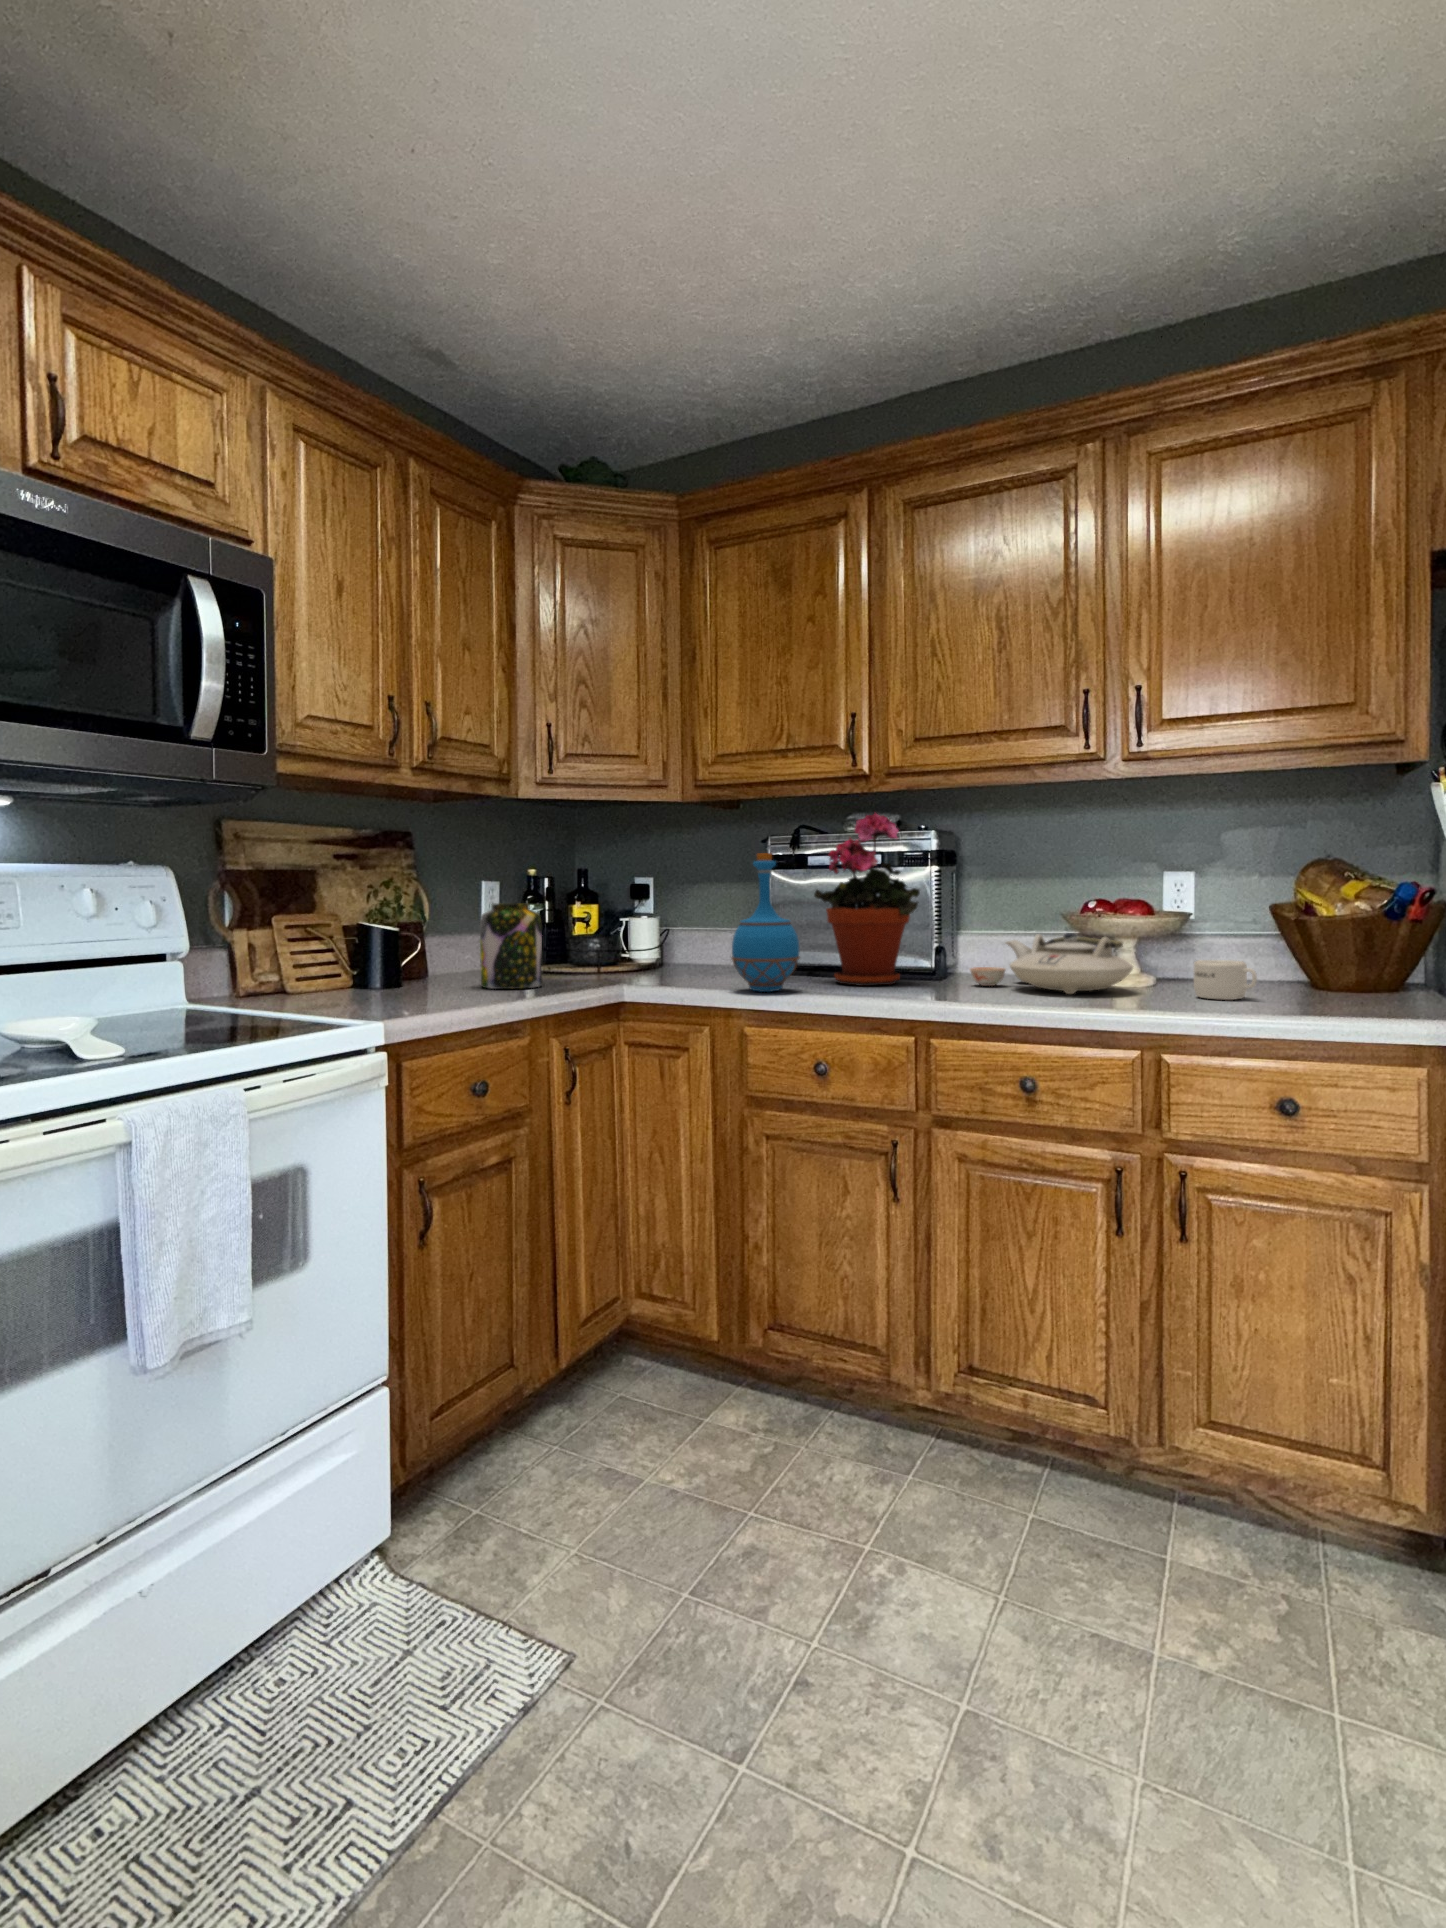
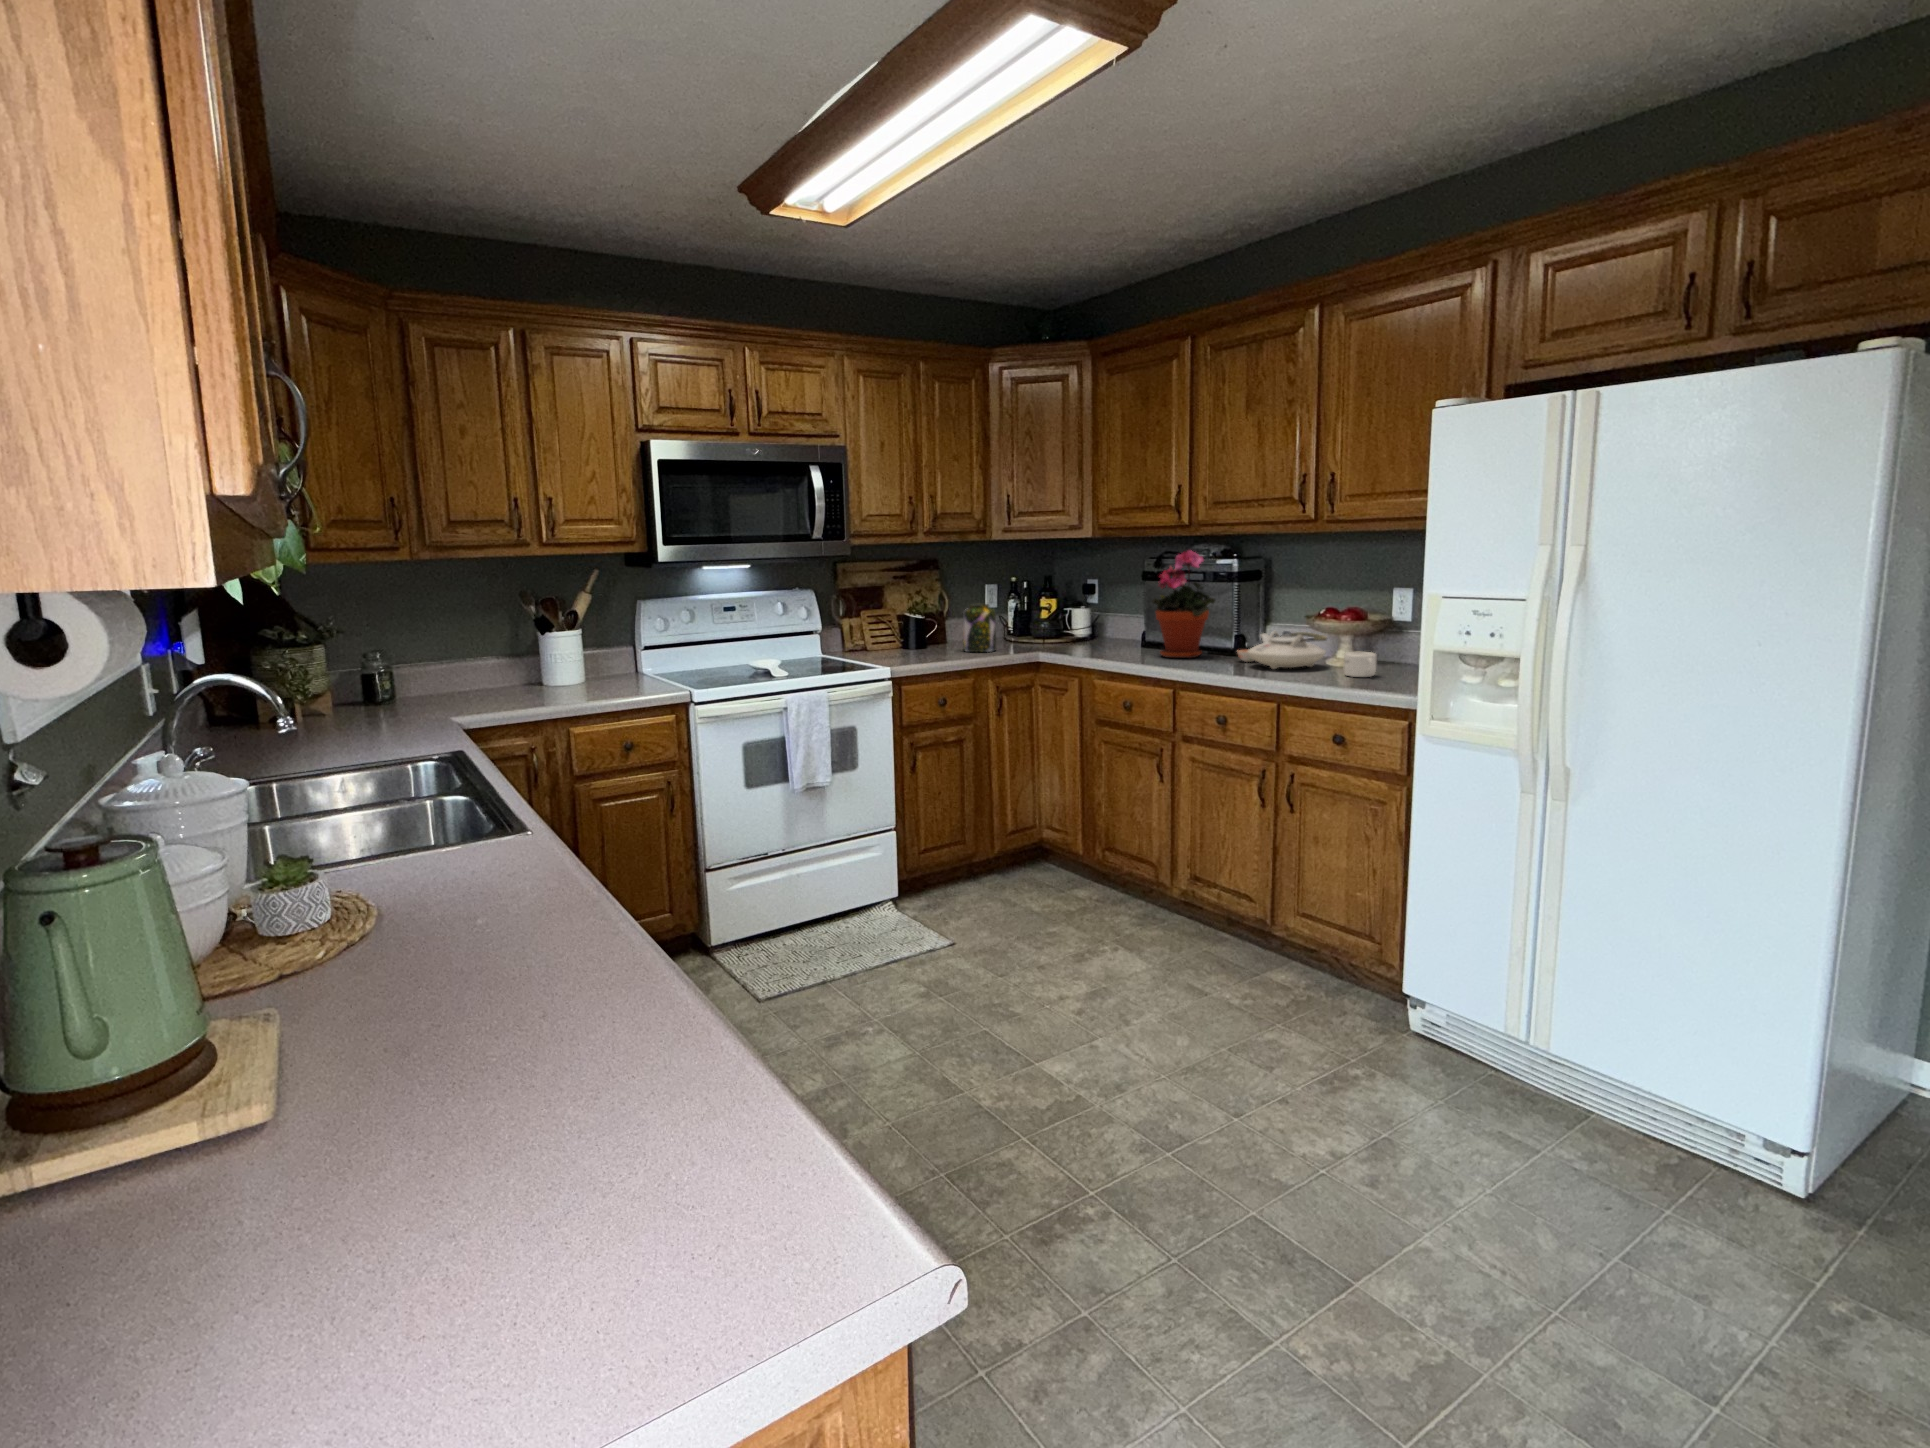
bottle: present [732,853,800,992] -> none [1085,579,1125,660]

